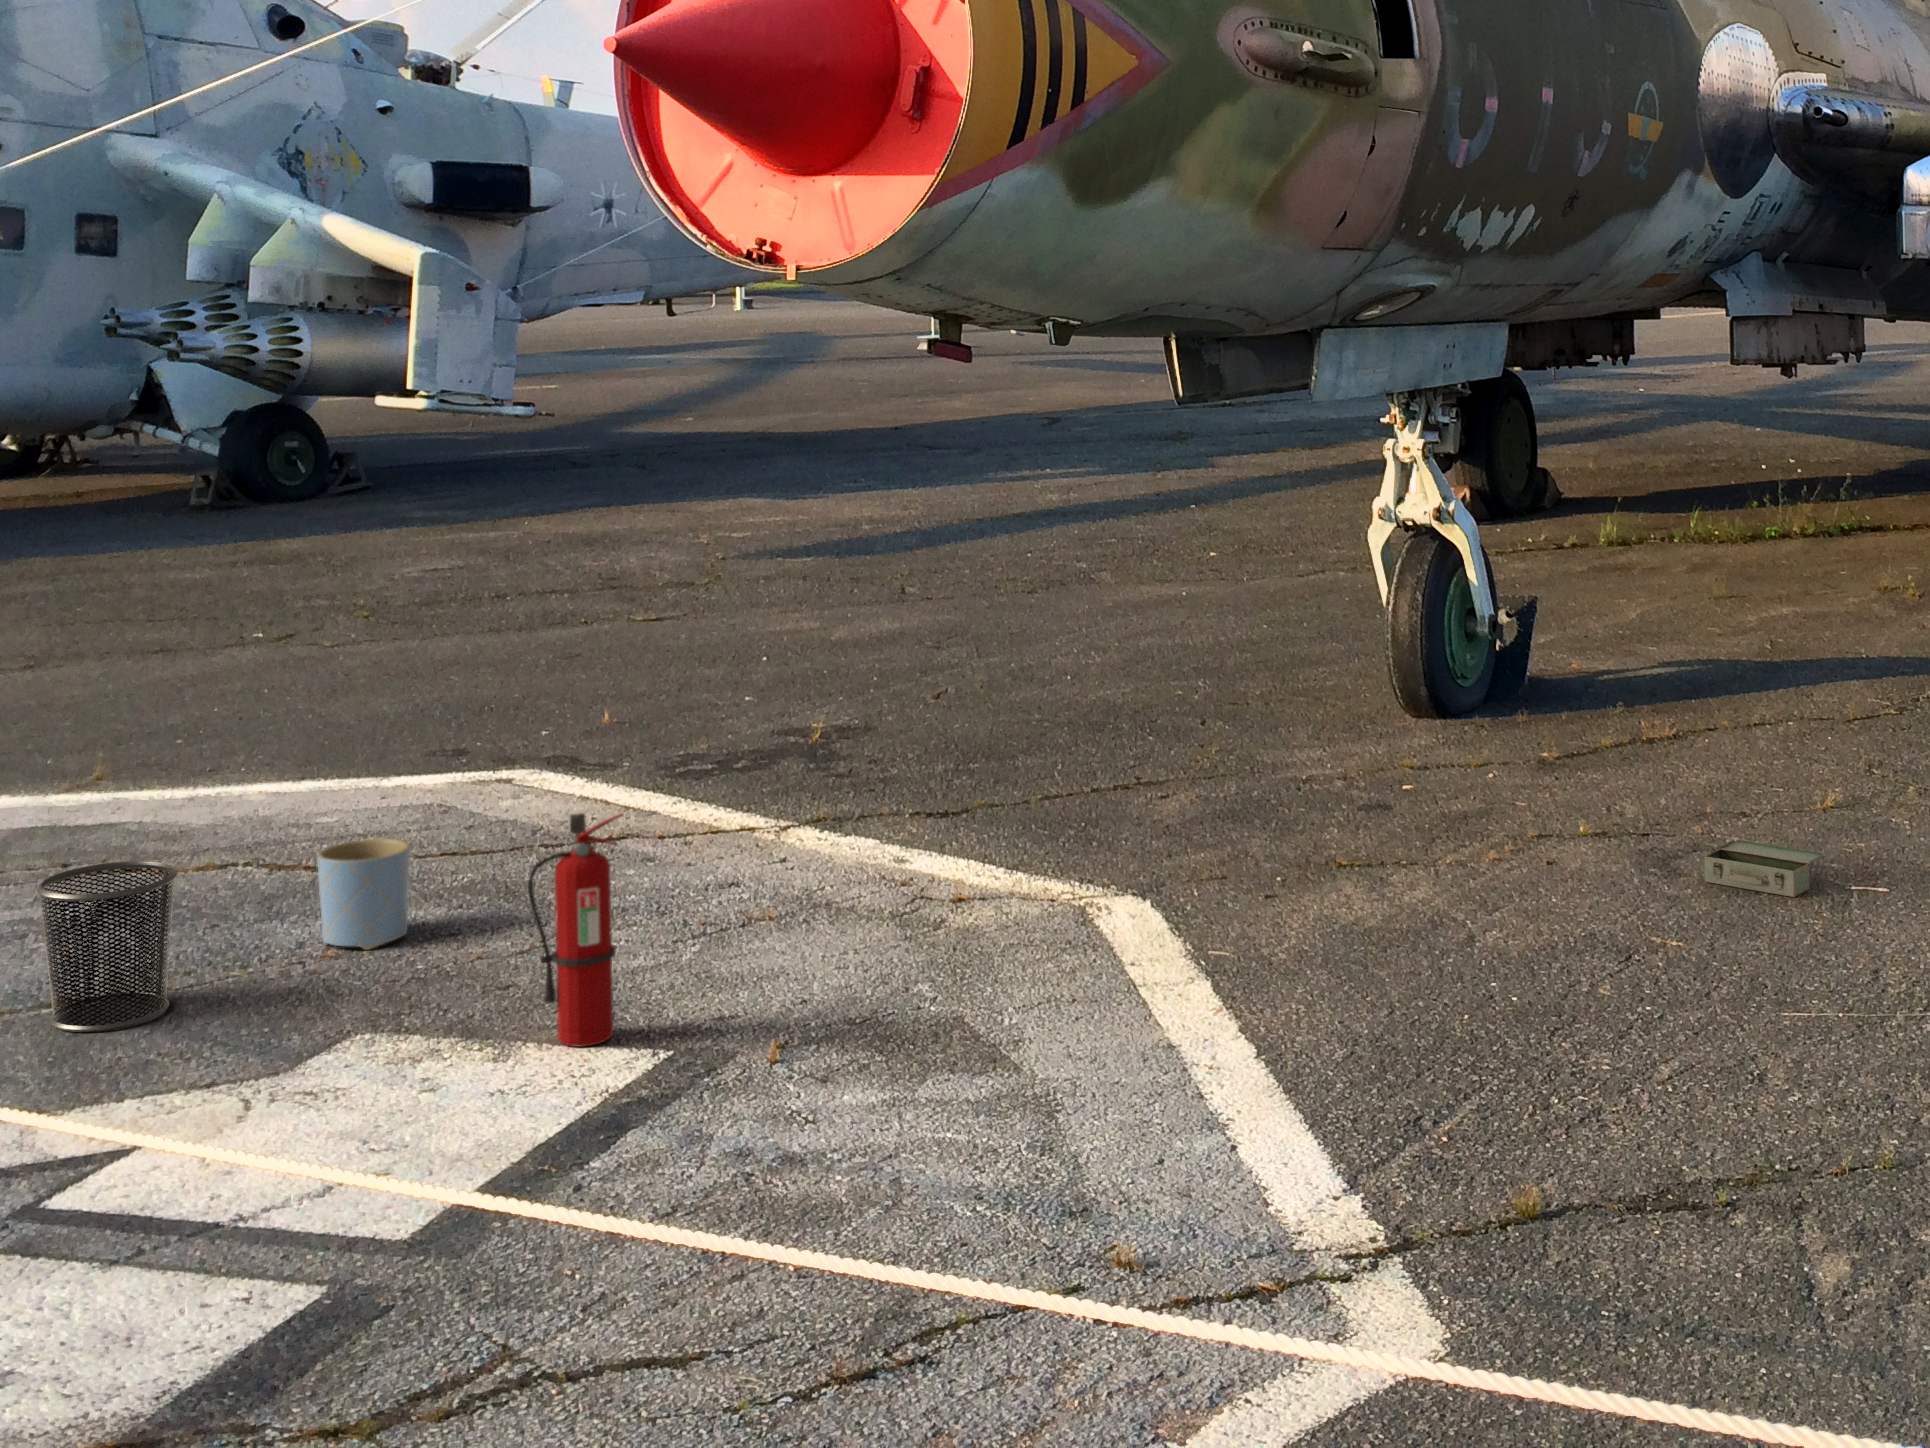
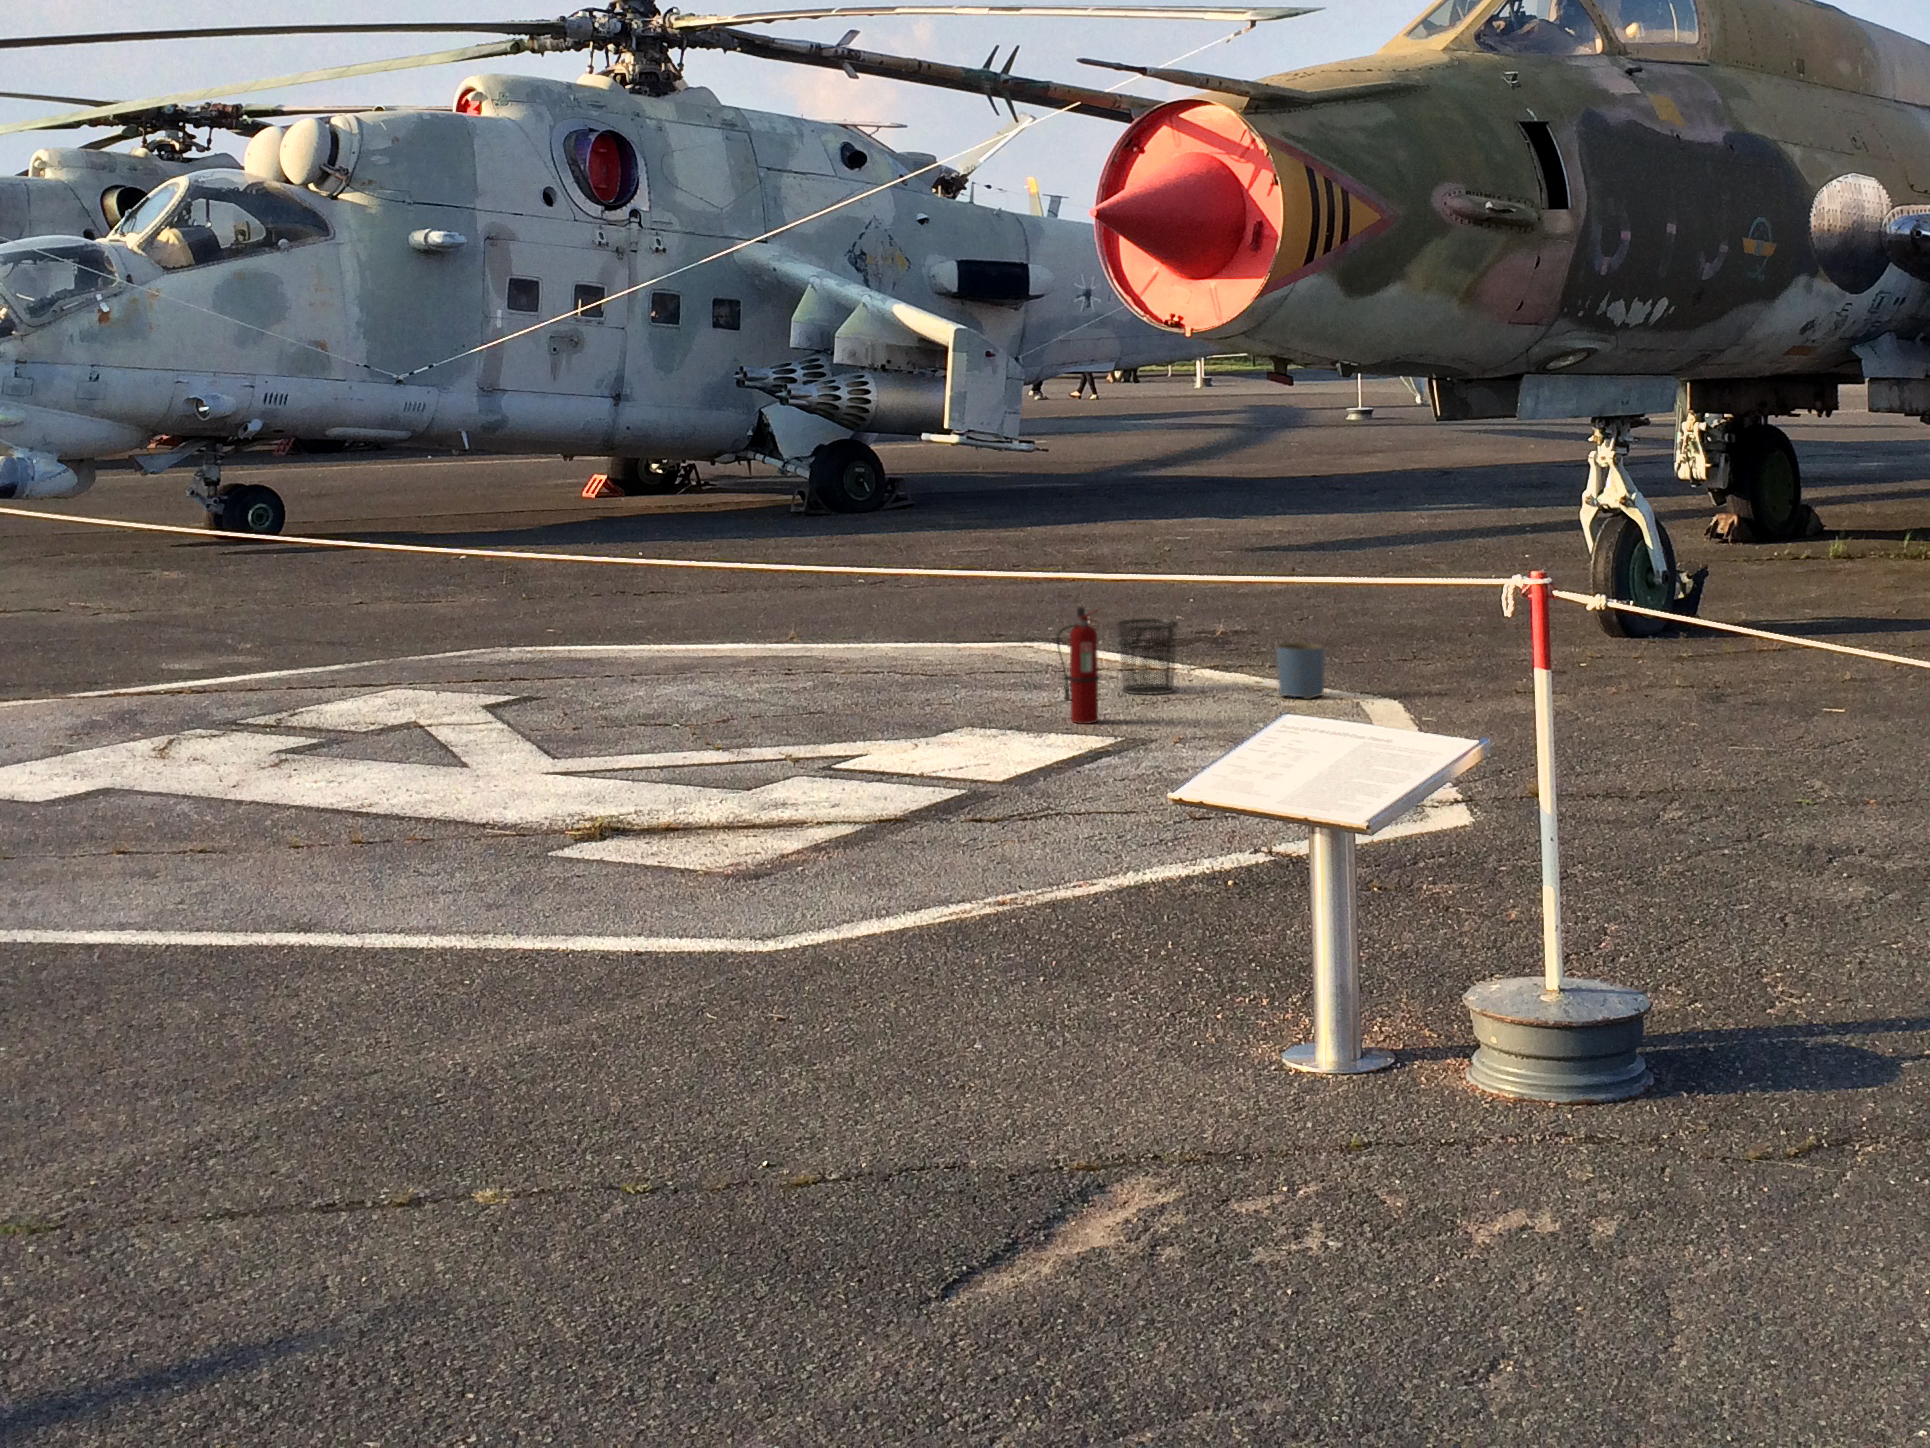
planter: present [317,839,410,950] -> present [1277,643,1325,699]
toolbox: present [1704,840,1824,897] -> none [1730,681,1804,708]
waste bin: present [37,861,177,1032] -> present [1117,619,1178,695]

